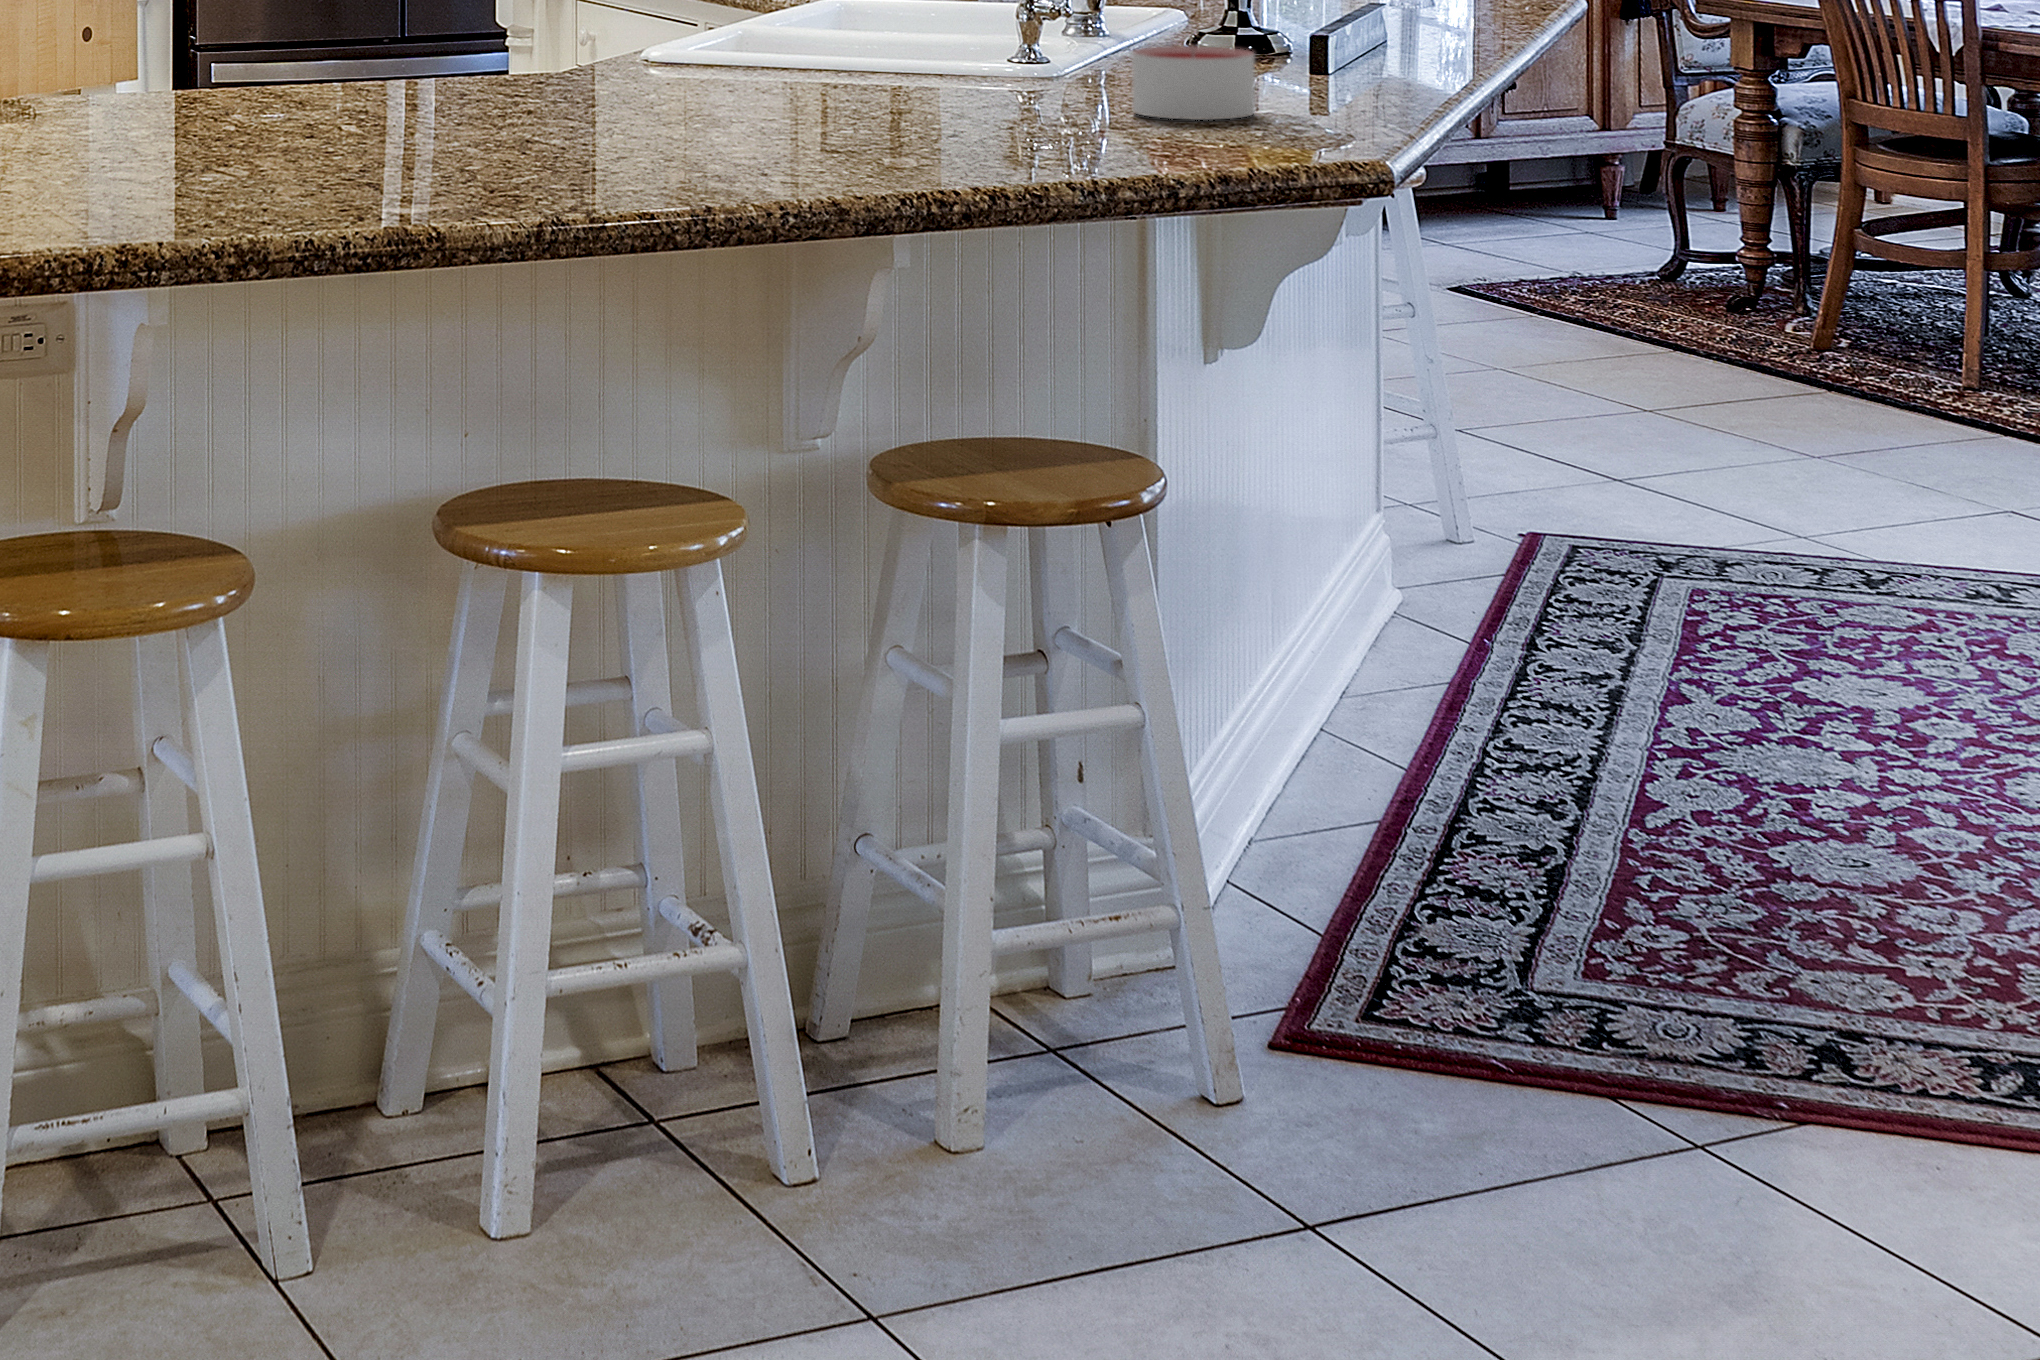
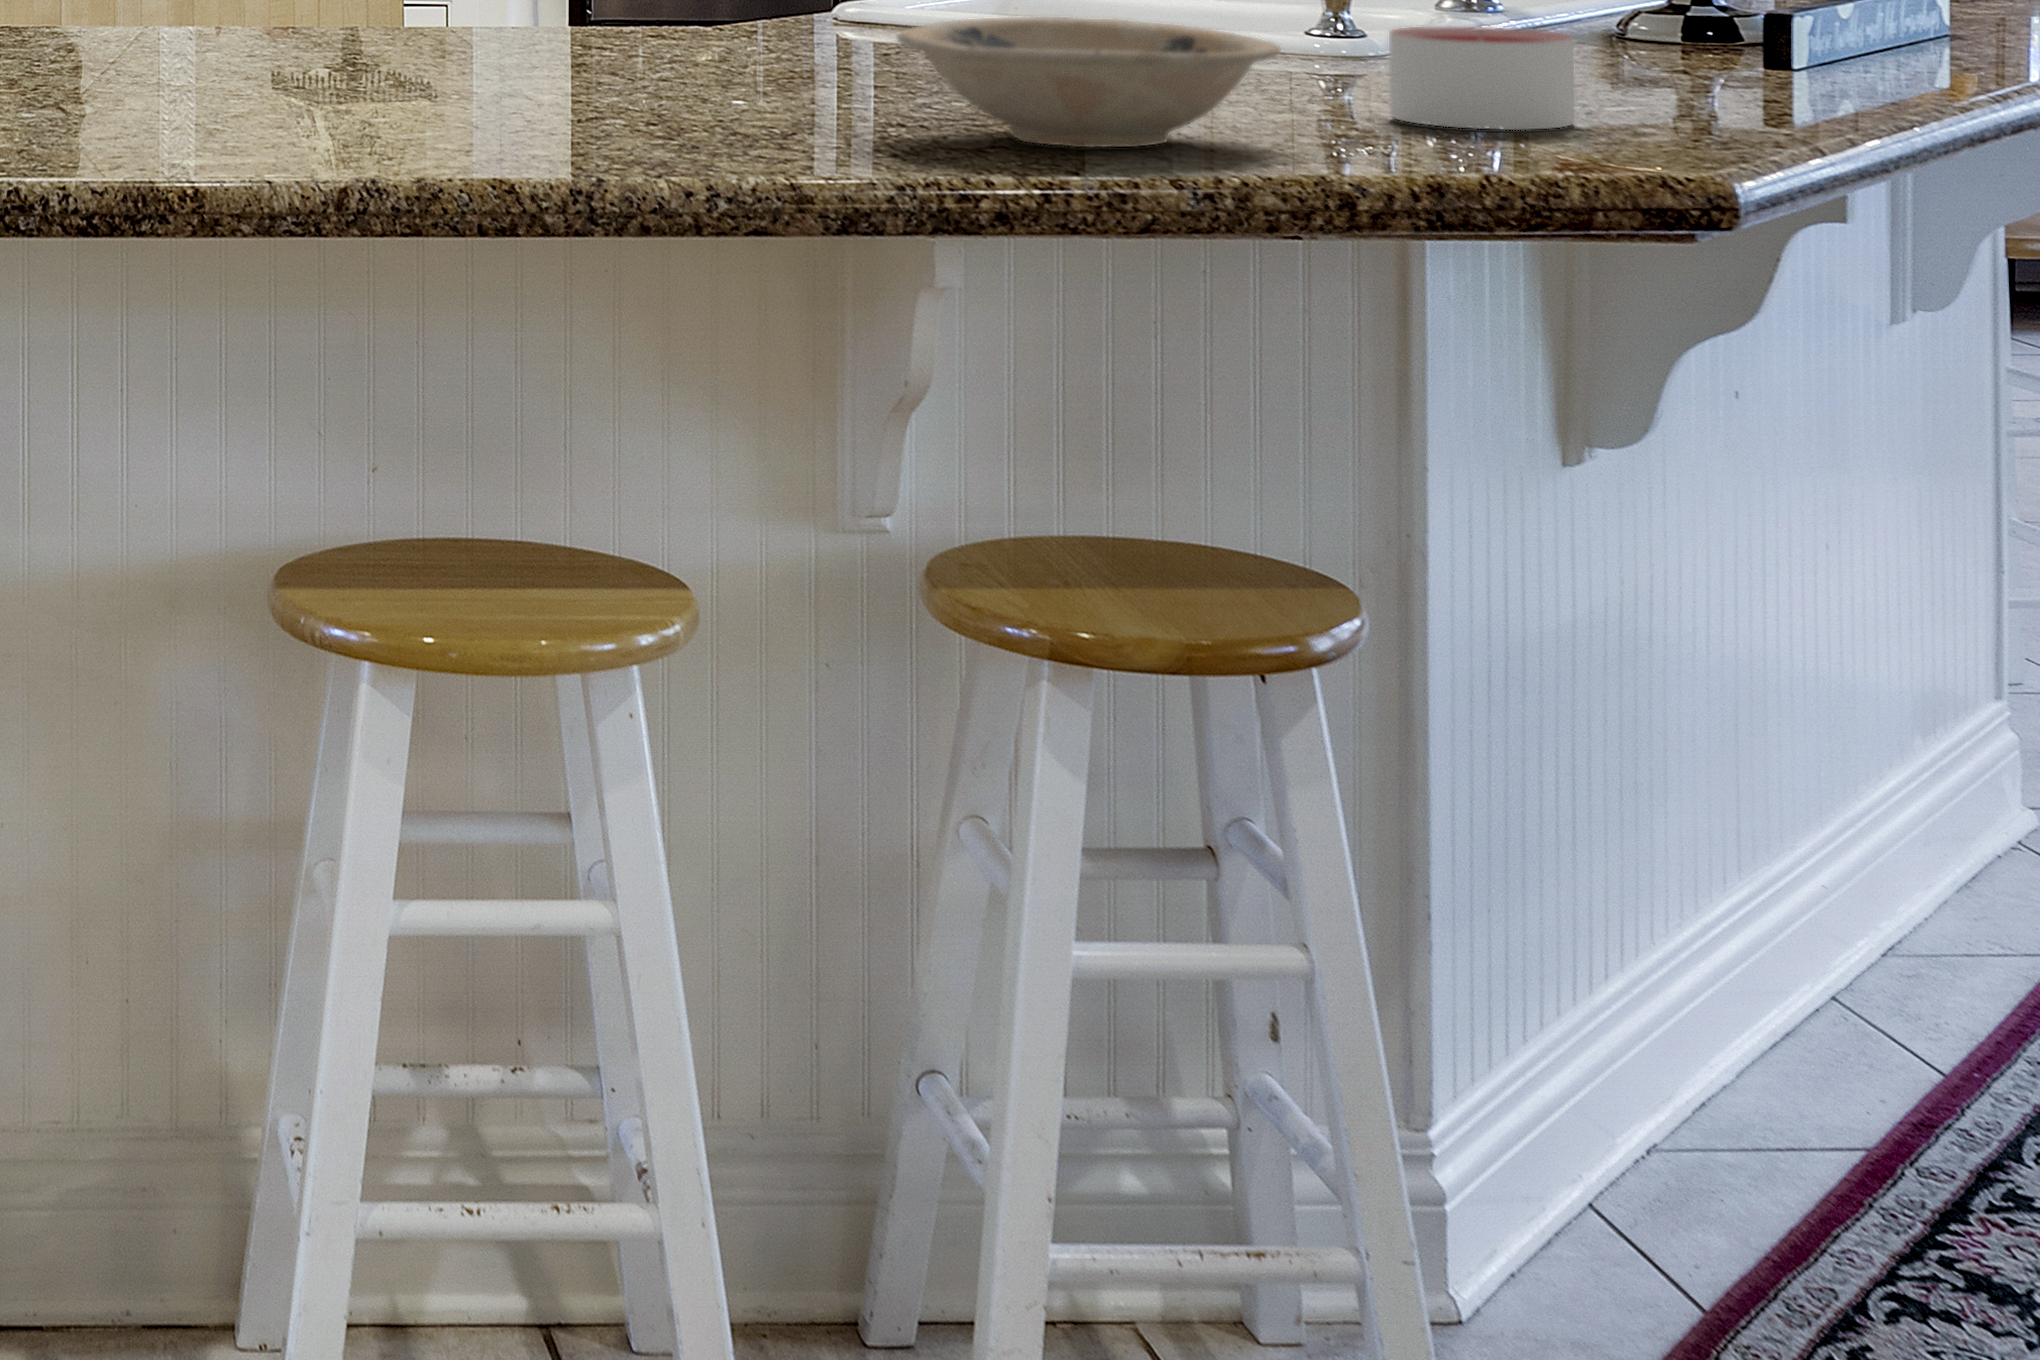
bowl: none [833,52,1098,147] -> present [897,17,1280,148]

